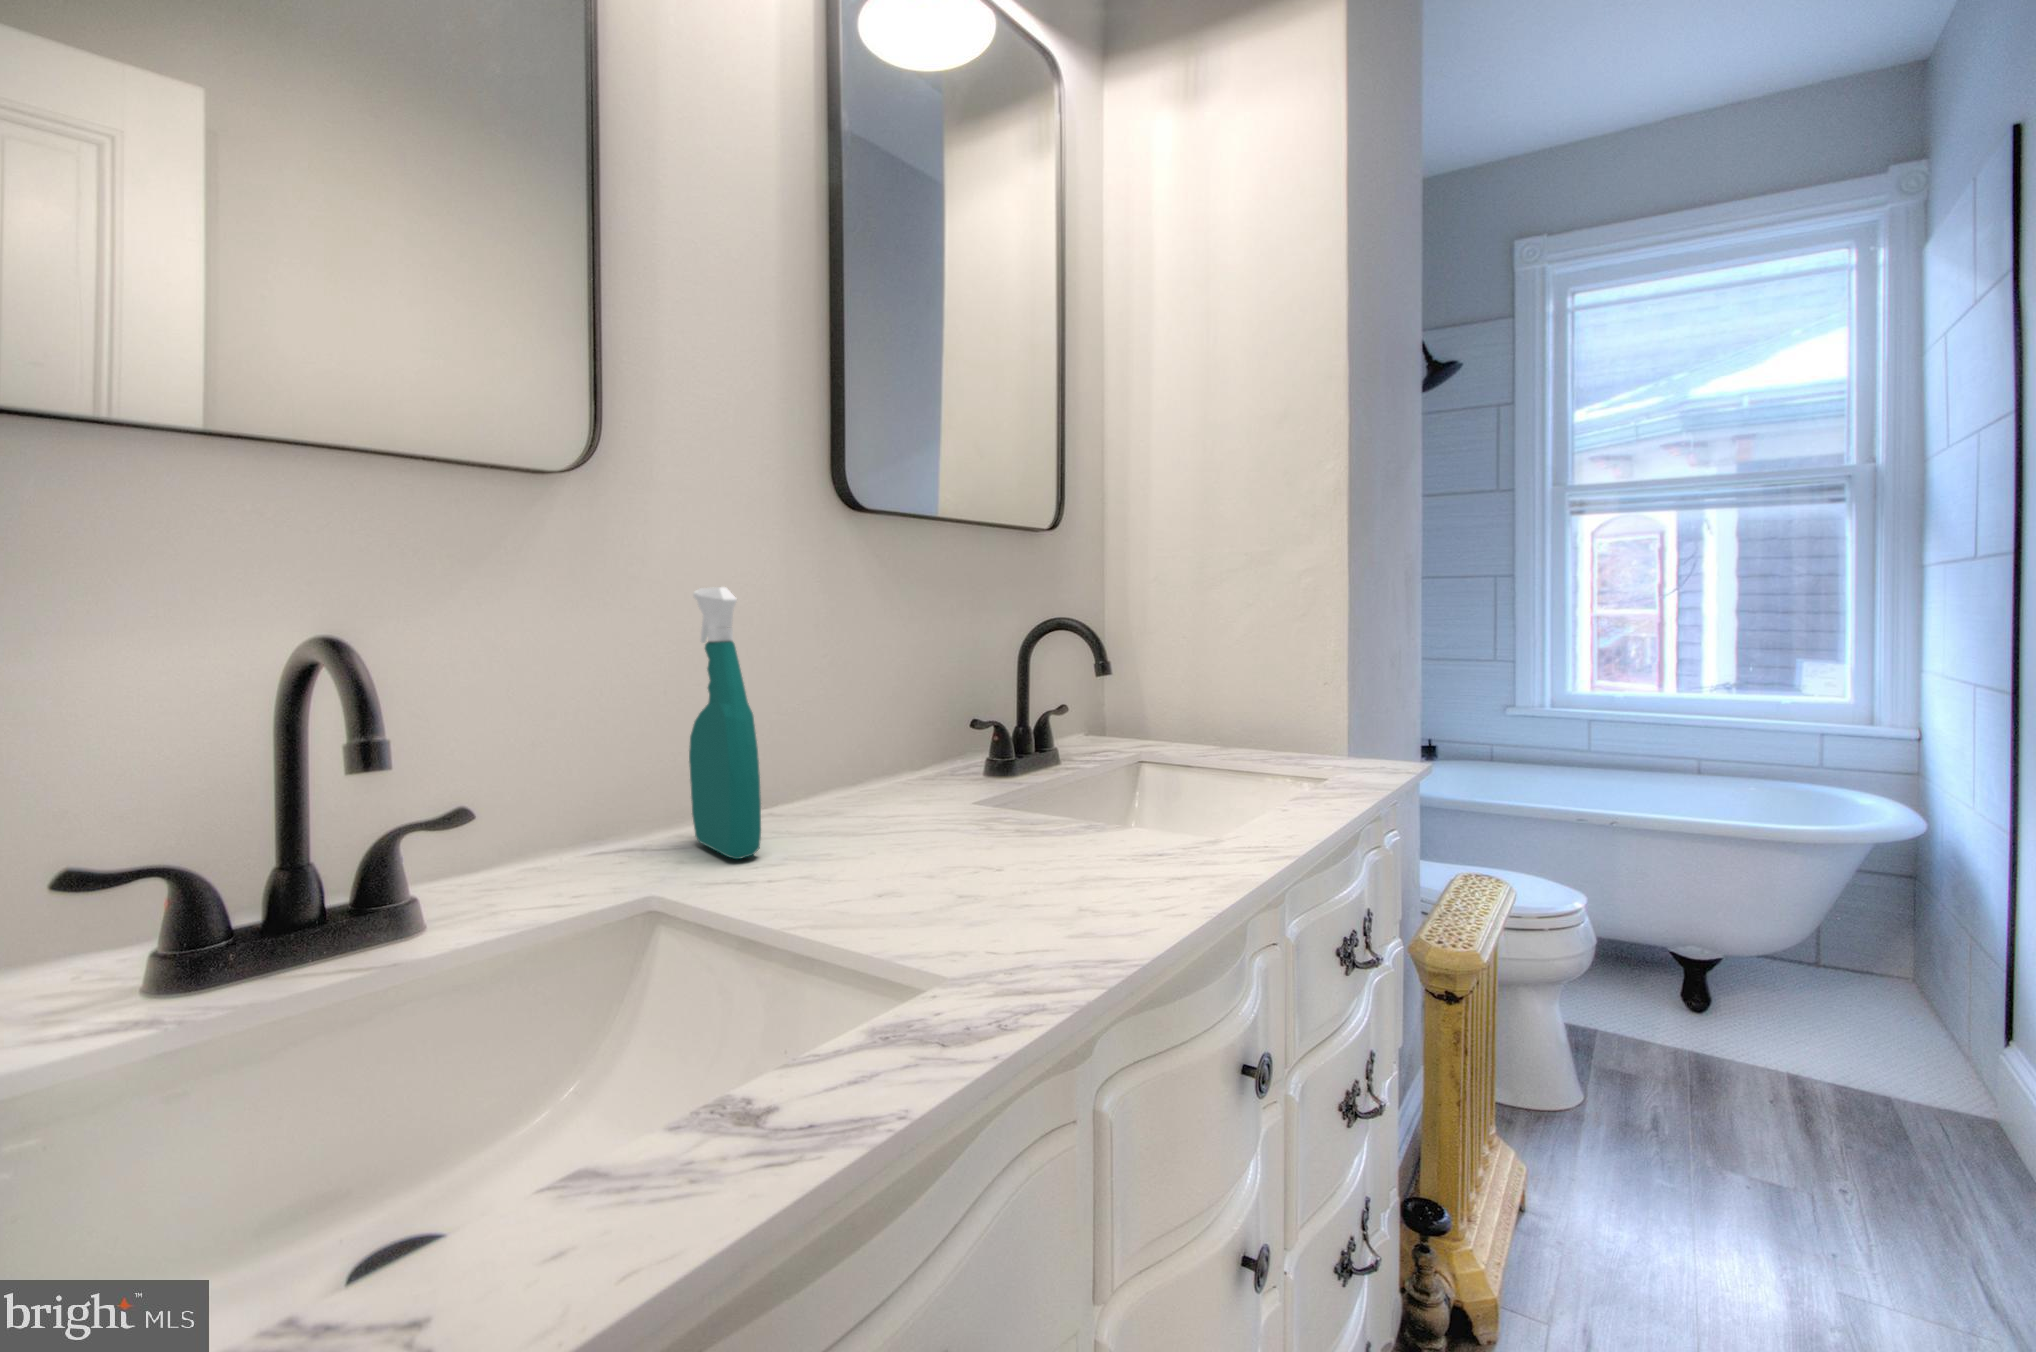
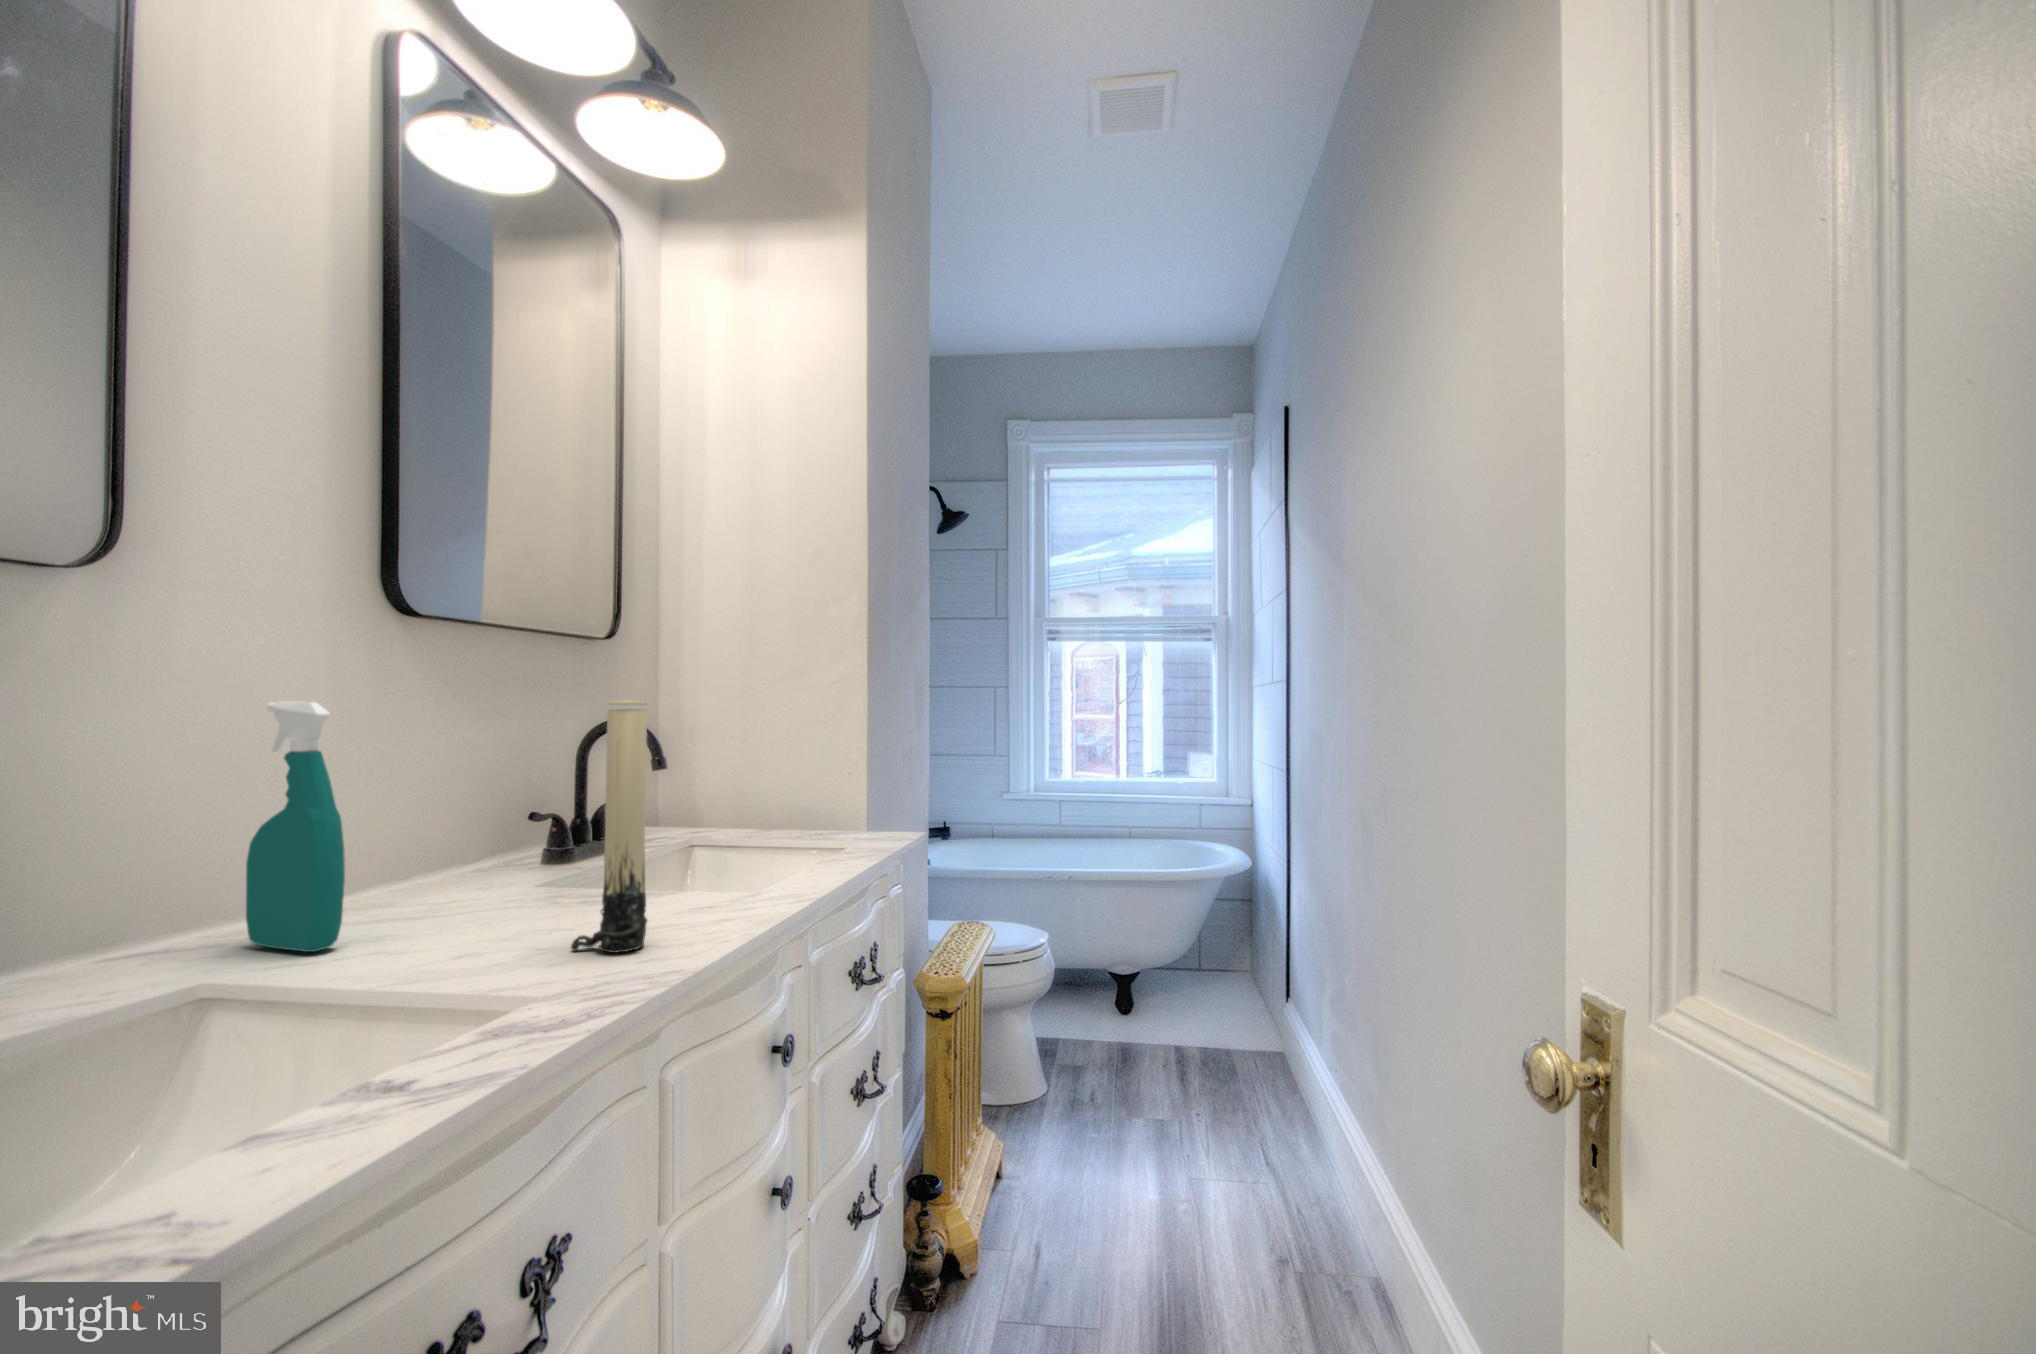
candle: none [971,565,1061,919] -> present [571,700,647,953]

